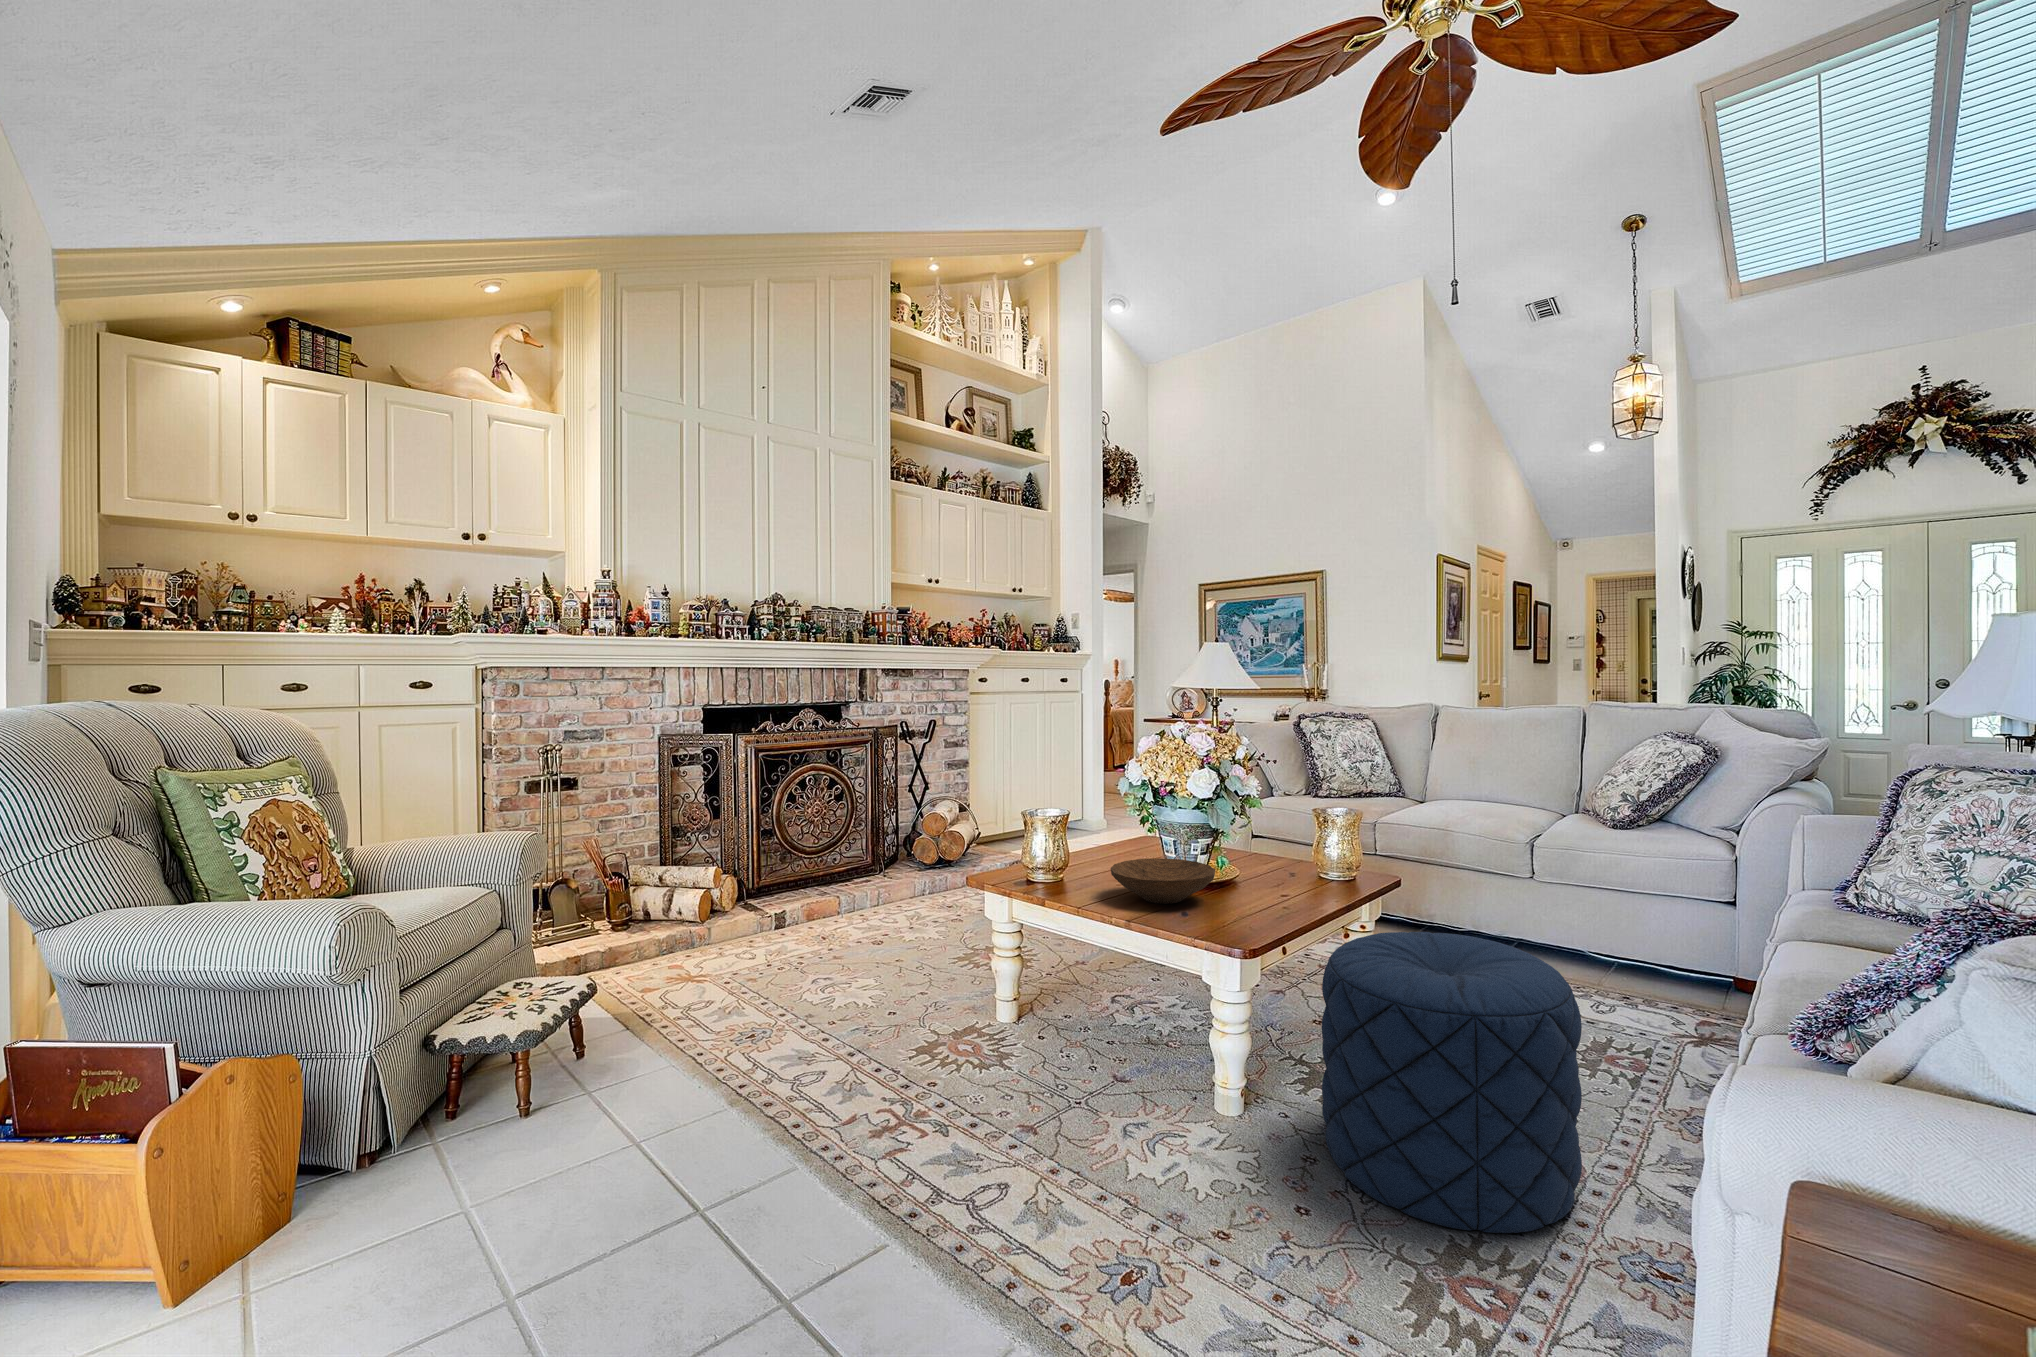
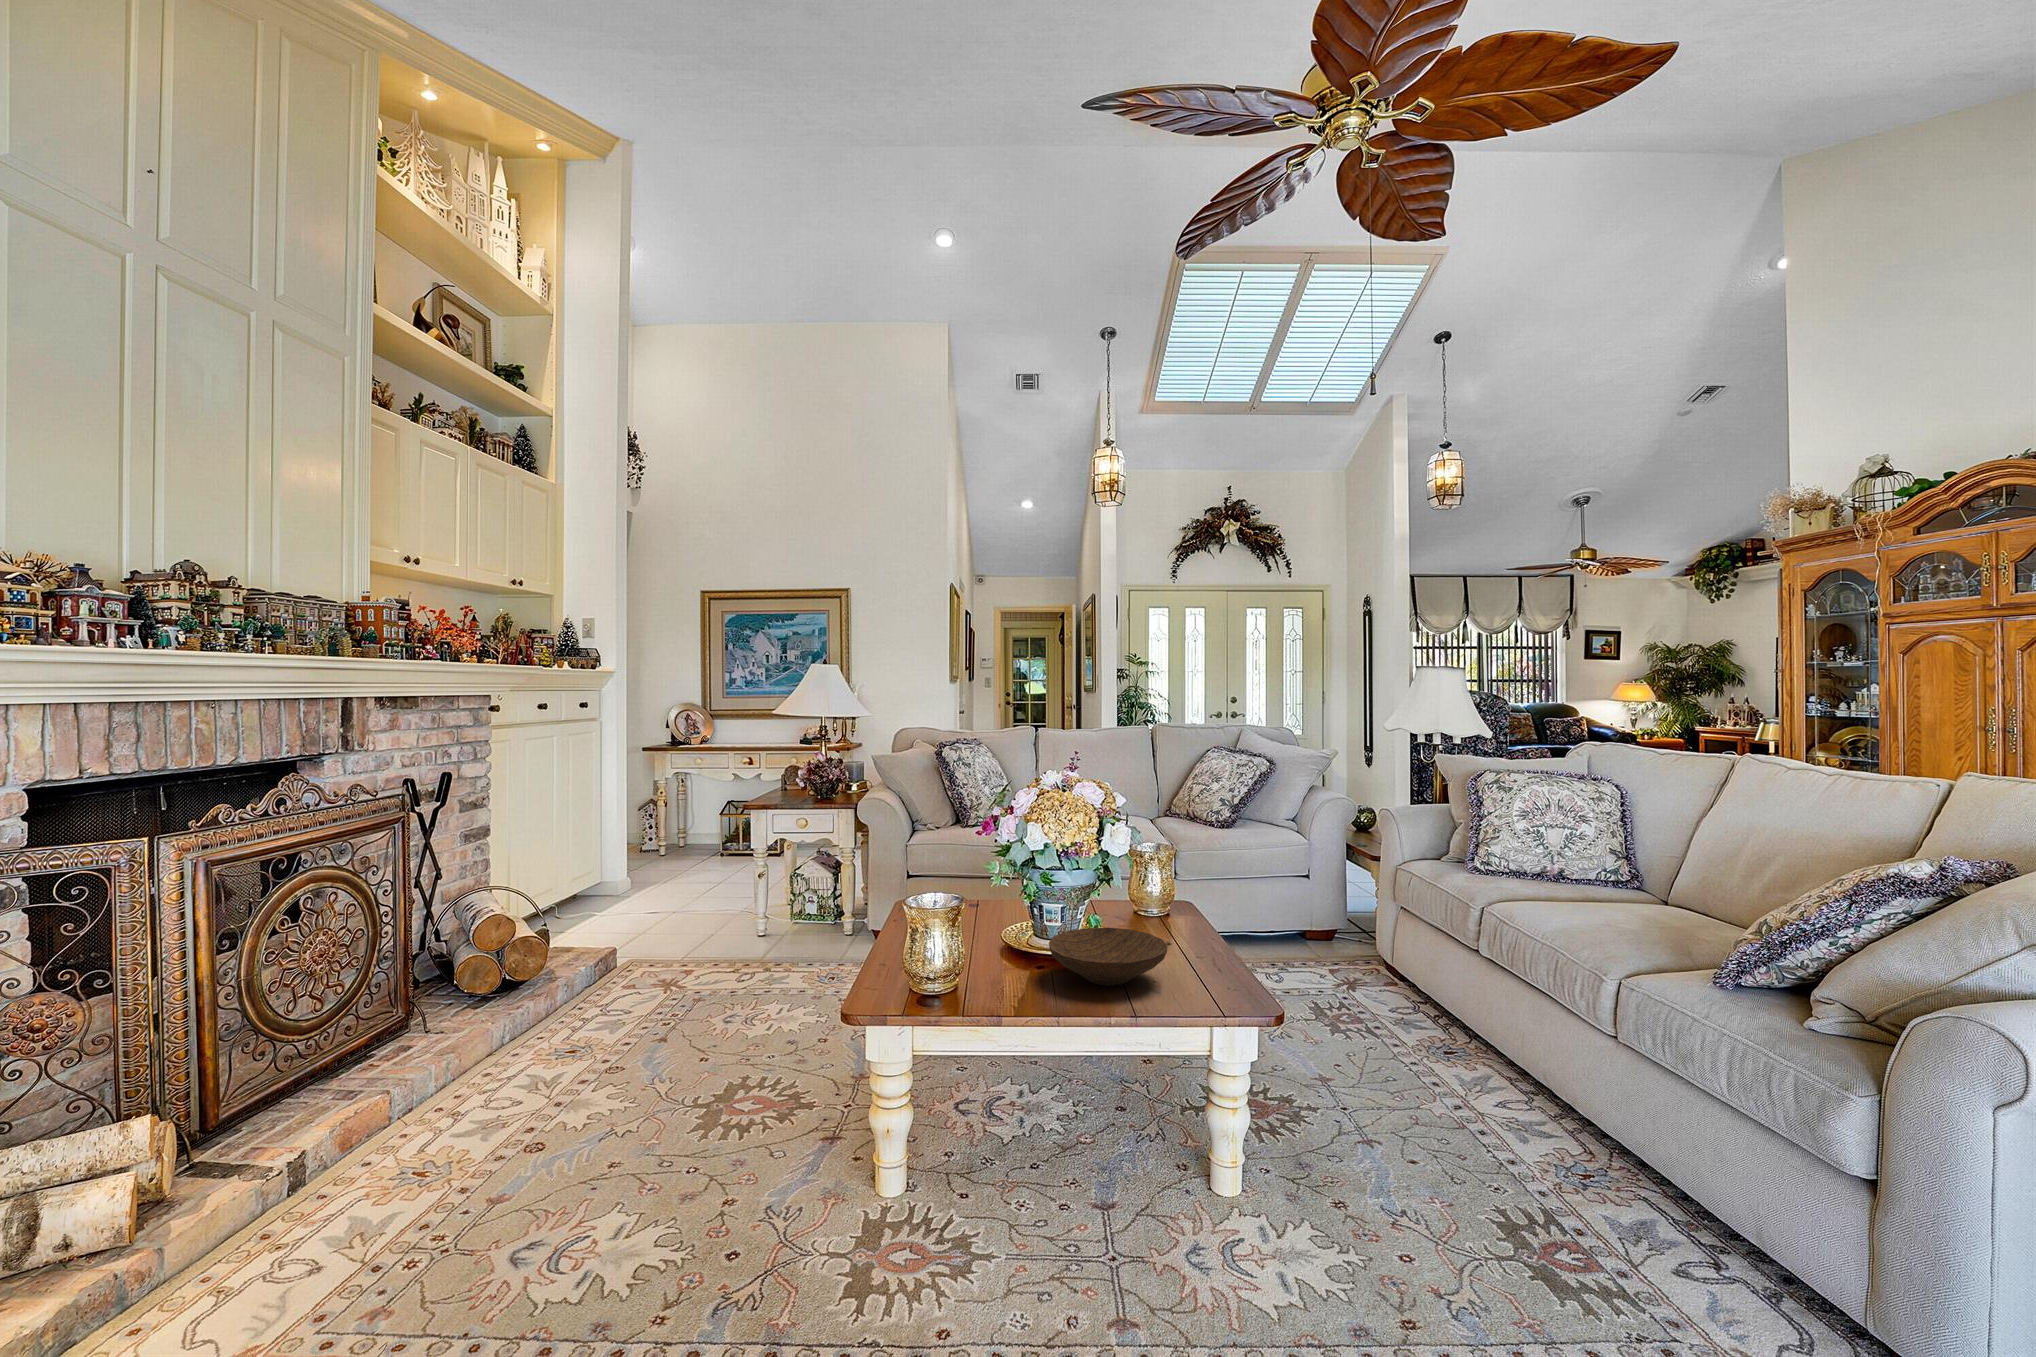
pouf: present [1322,932,1582,1233] -> none [1335,954,1565,1225]

